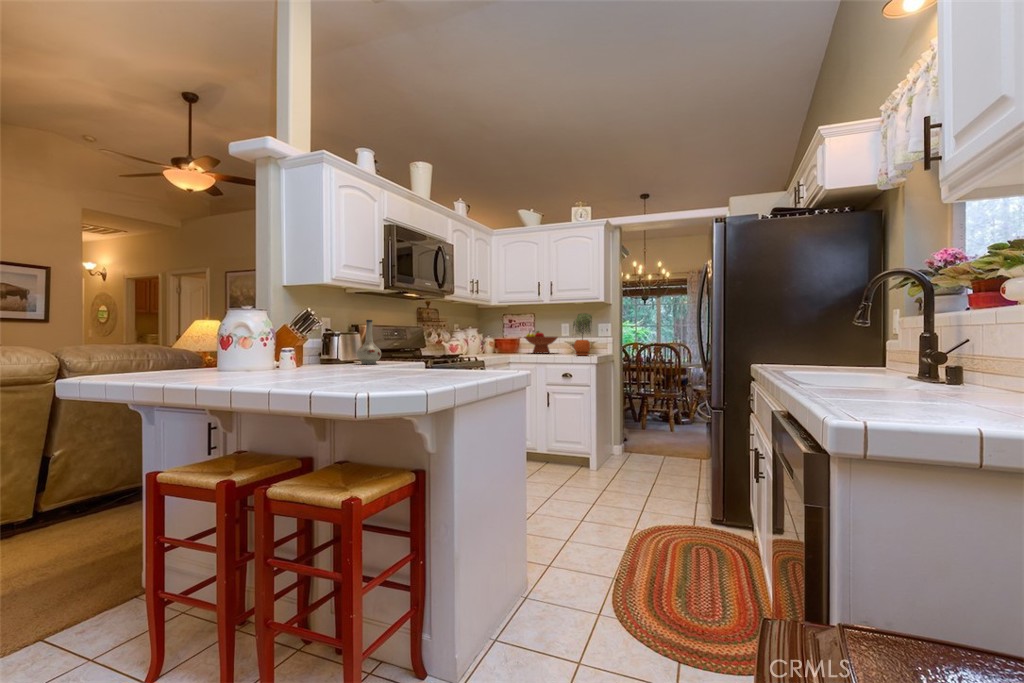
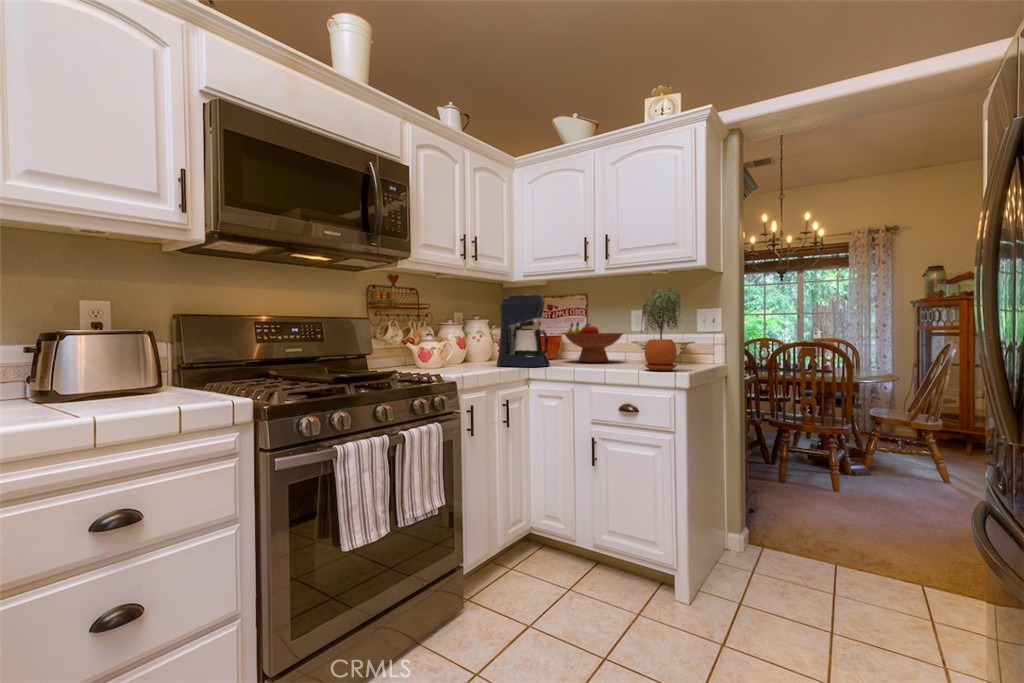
coffee maker: none [491,314,521,355] -> present [497,295,550,367]
vase: present [356,320,381,364] -> none [77,301,148,405]

